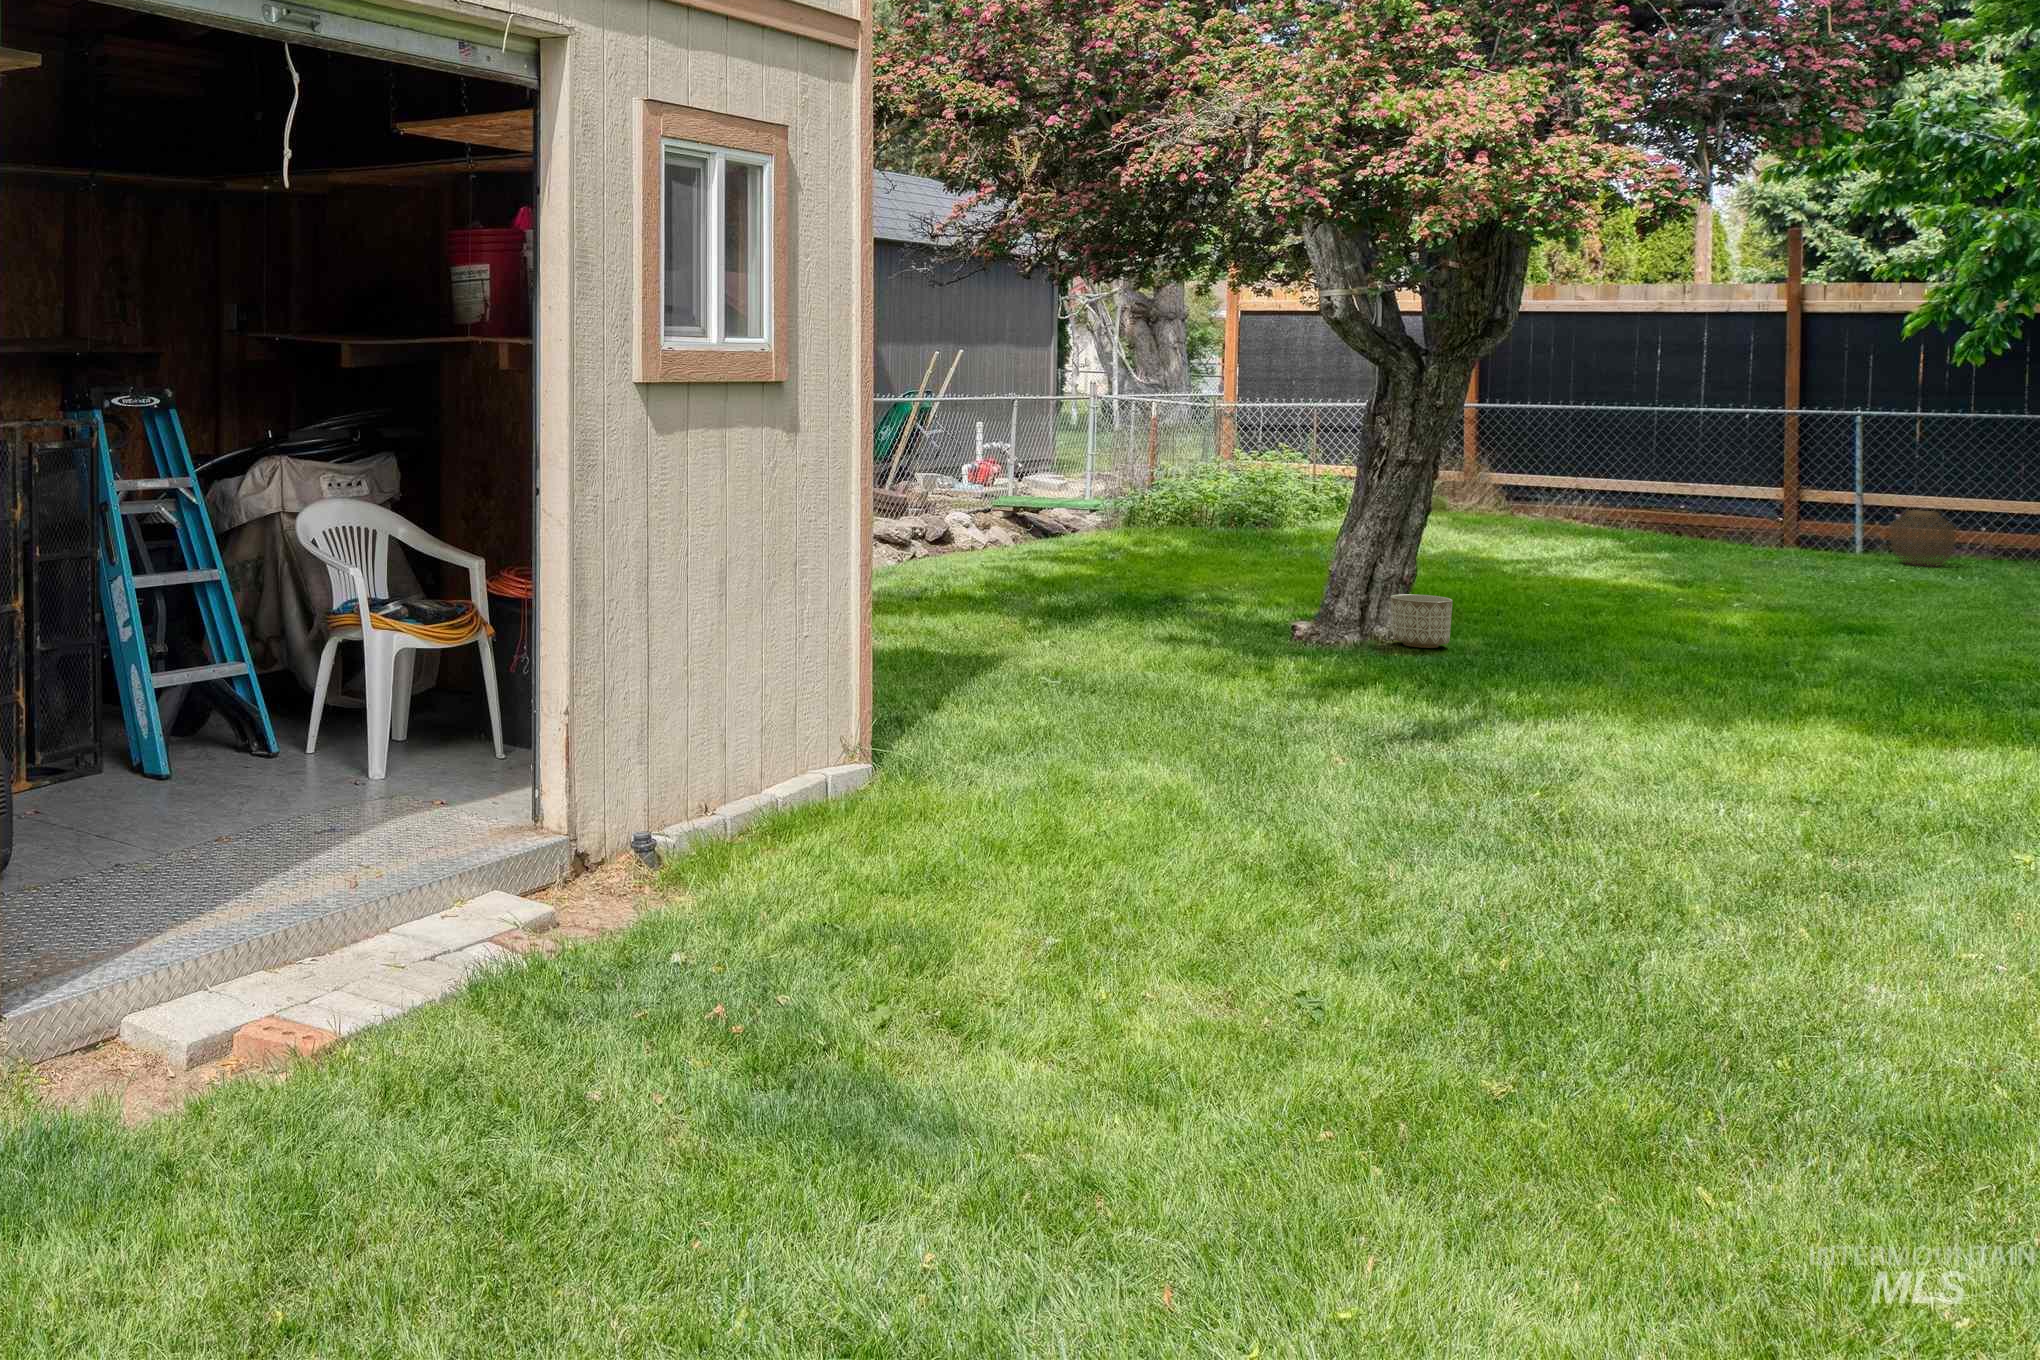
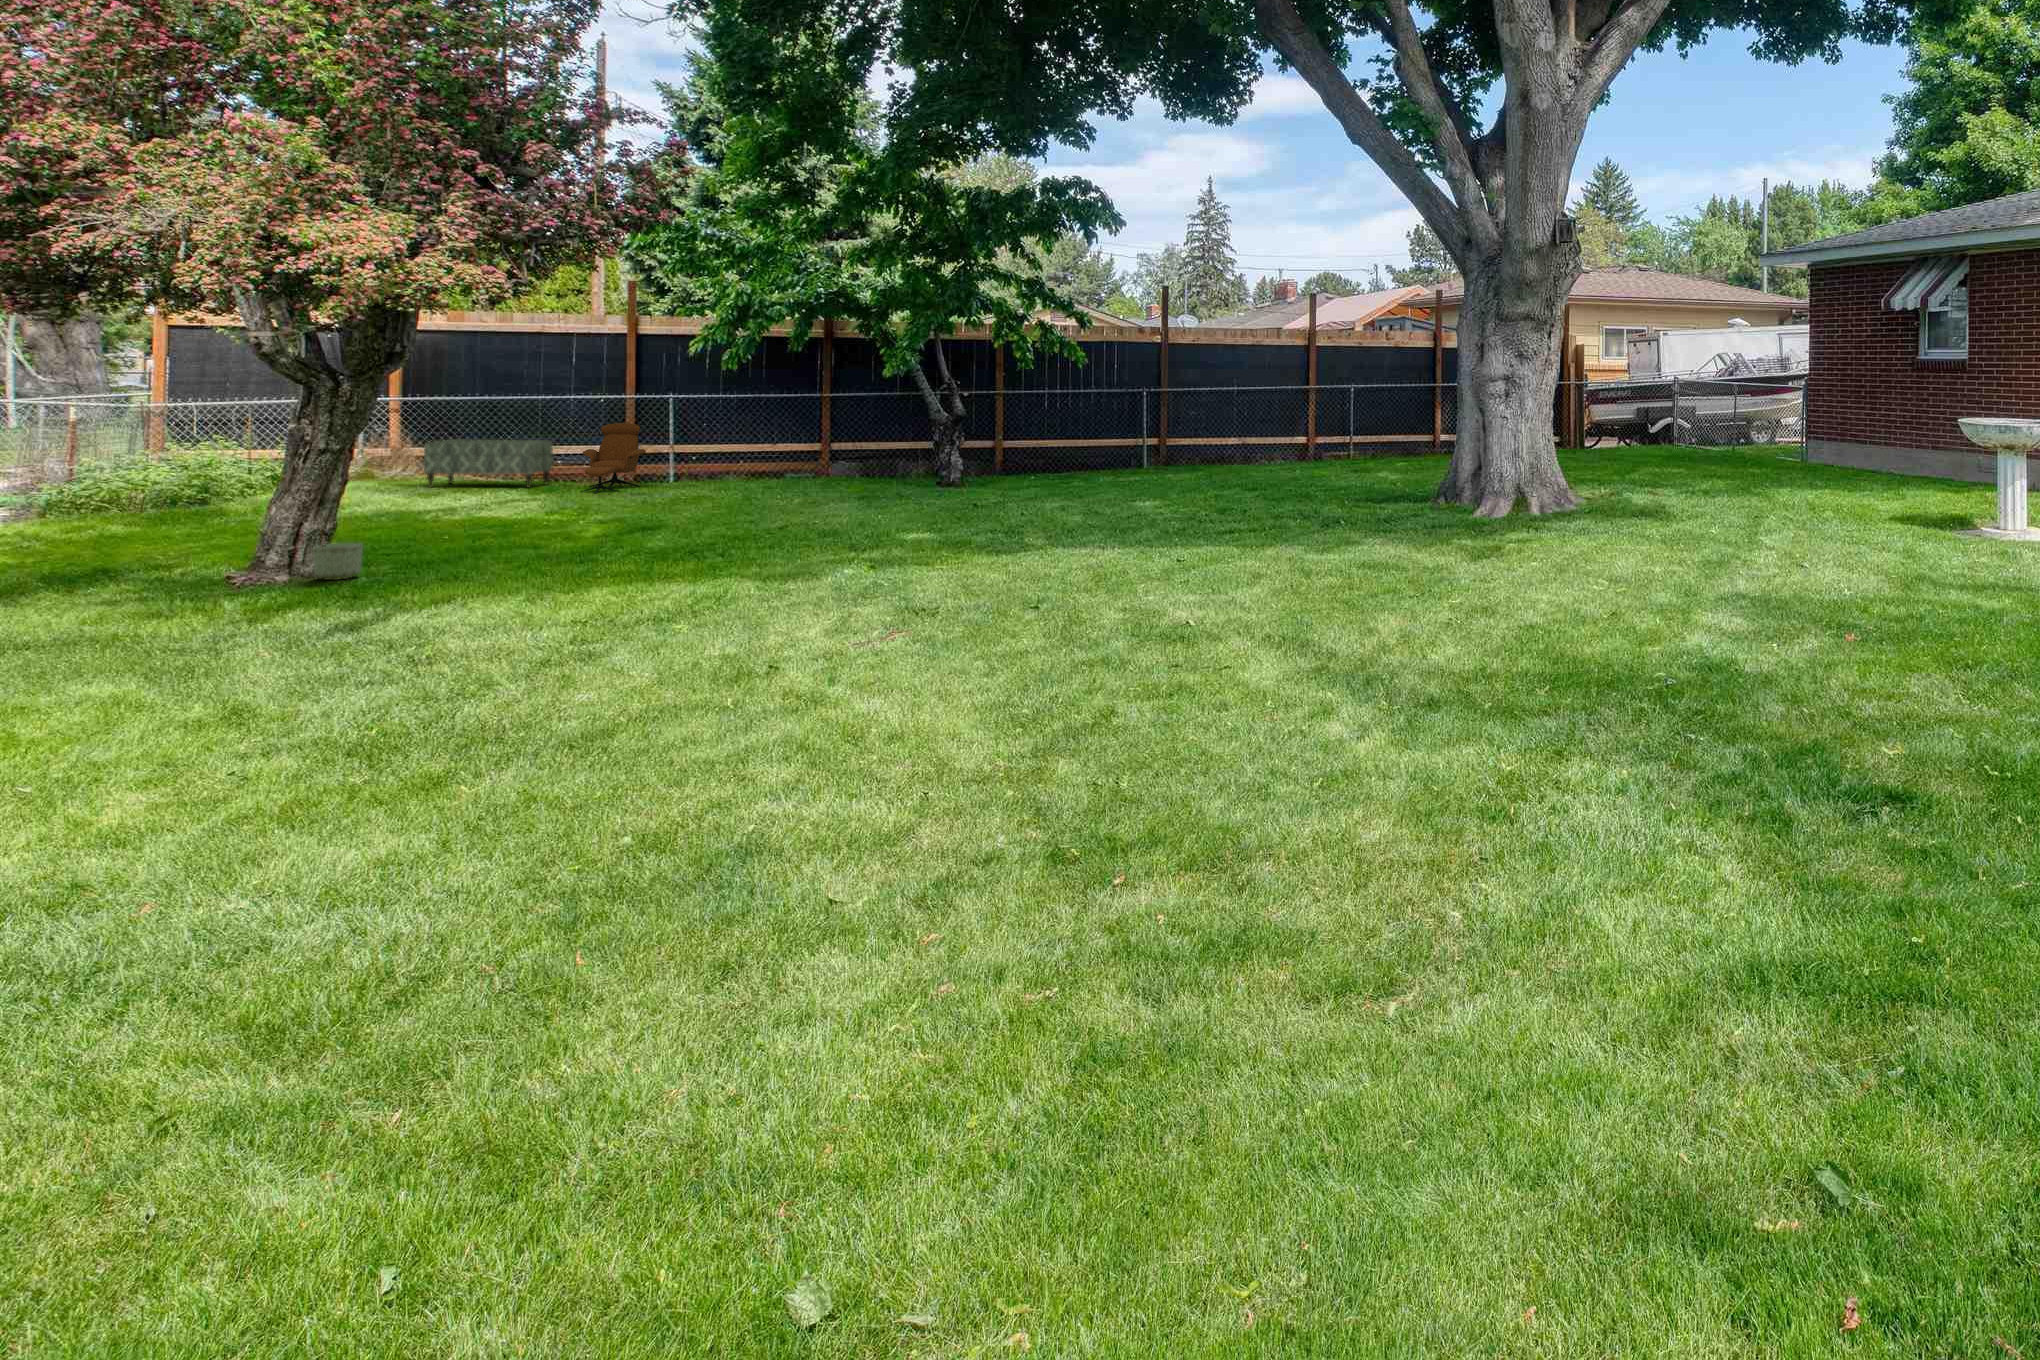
lounge chair: none [1721,453,1825,562] -> present [581,423,646,494]
bench: none [1503,466,1676,544] -> present [424,439,553,488]
woven basket: present [1891,510,1955,566] -> none [684,454,720,487]

